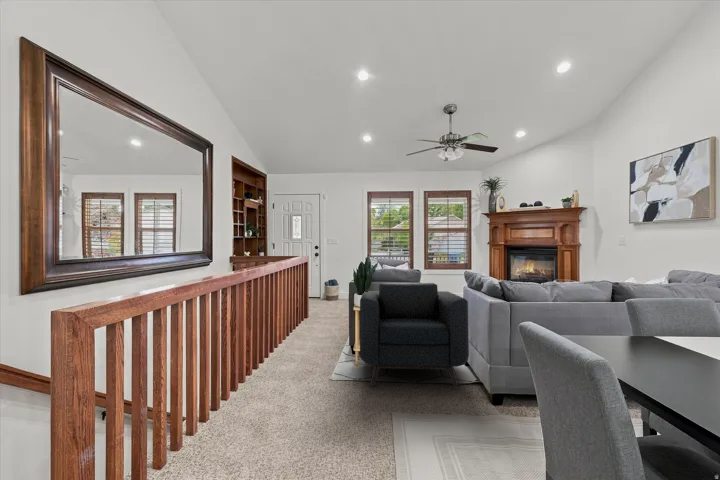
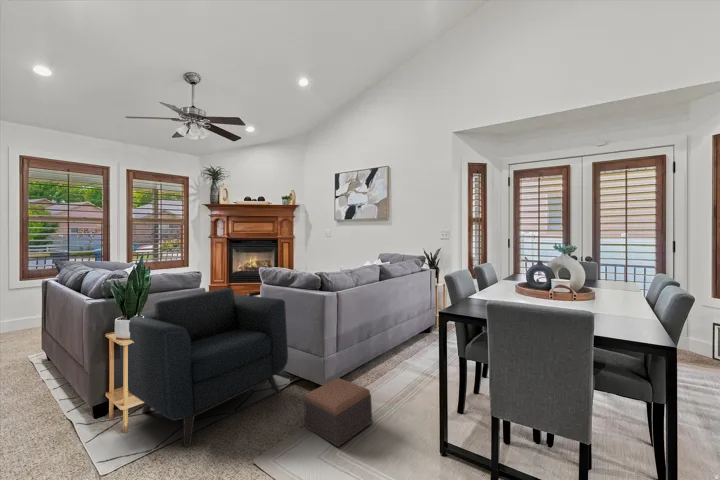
footstool: none [451,385,513,446] -> present [304,378,372,447]

